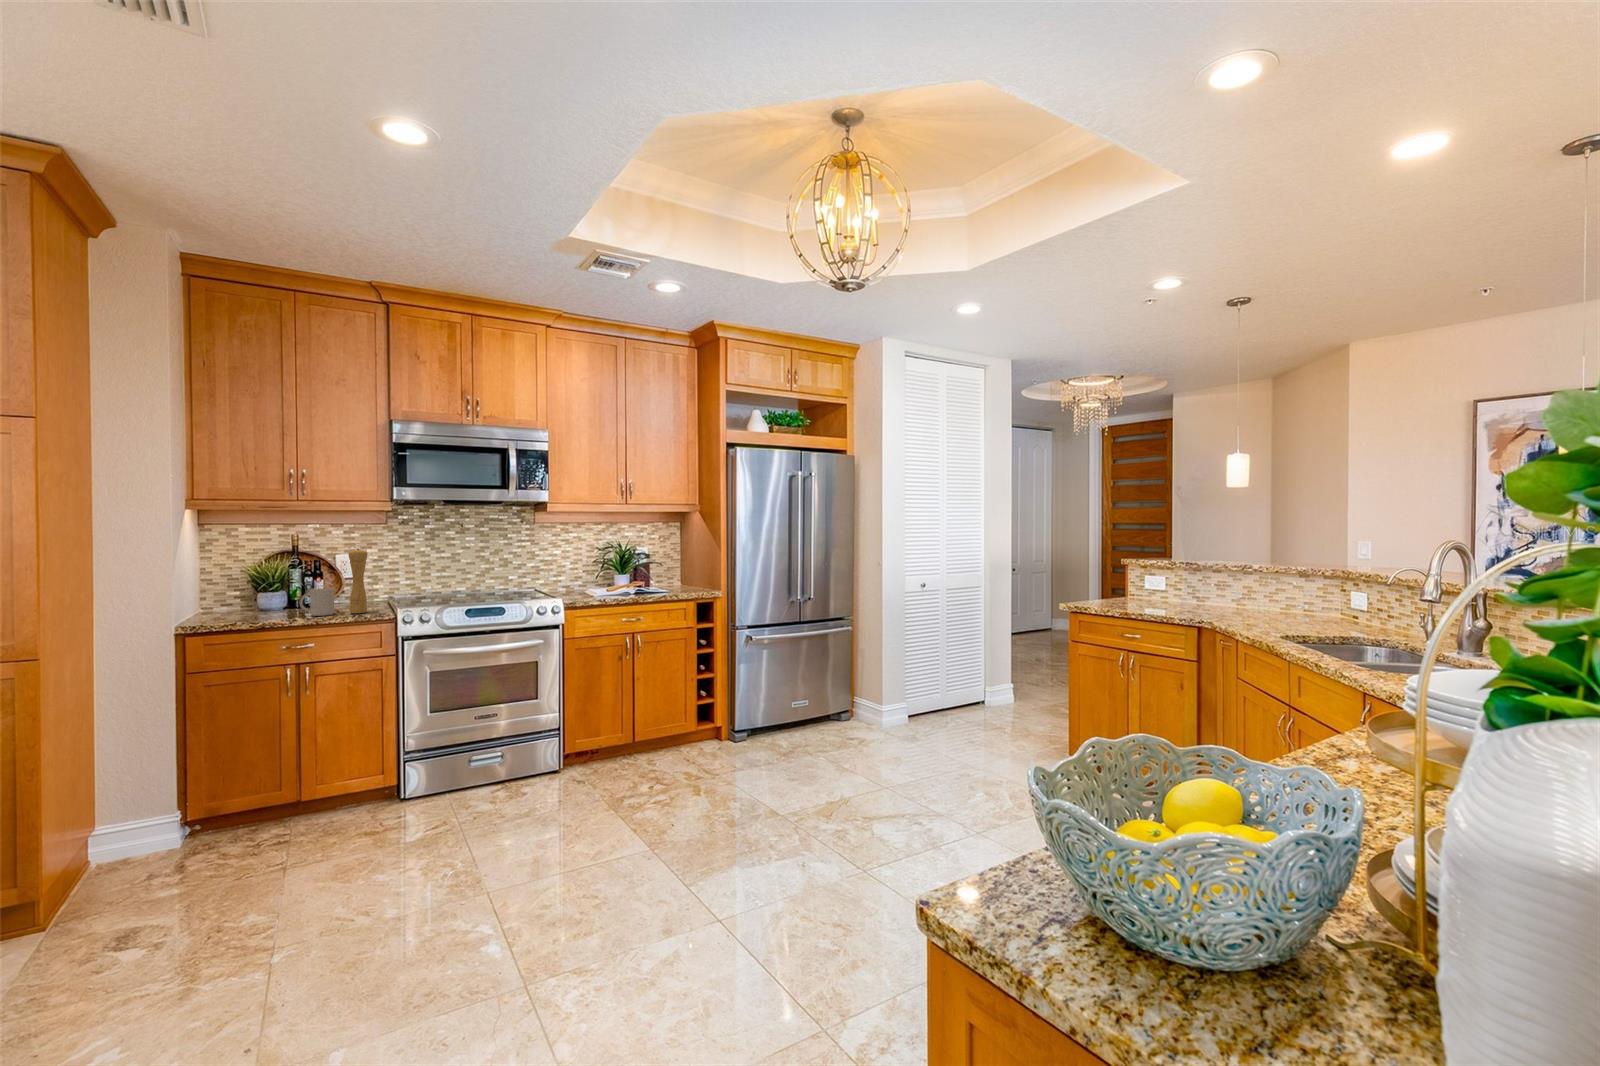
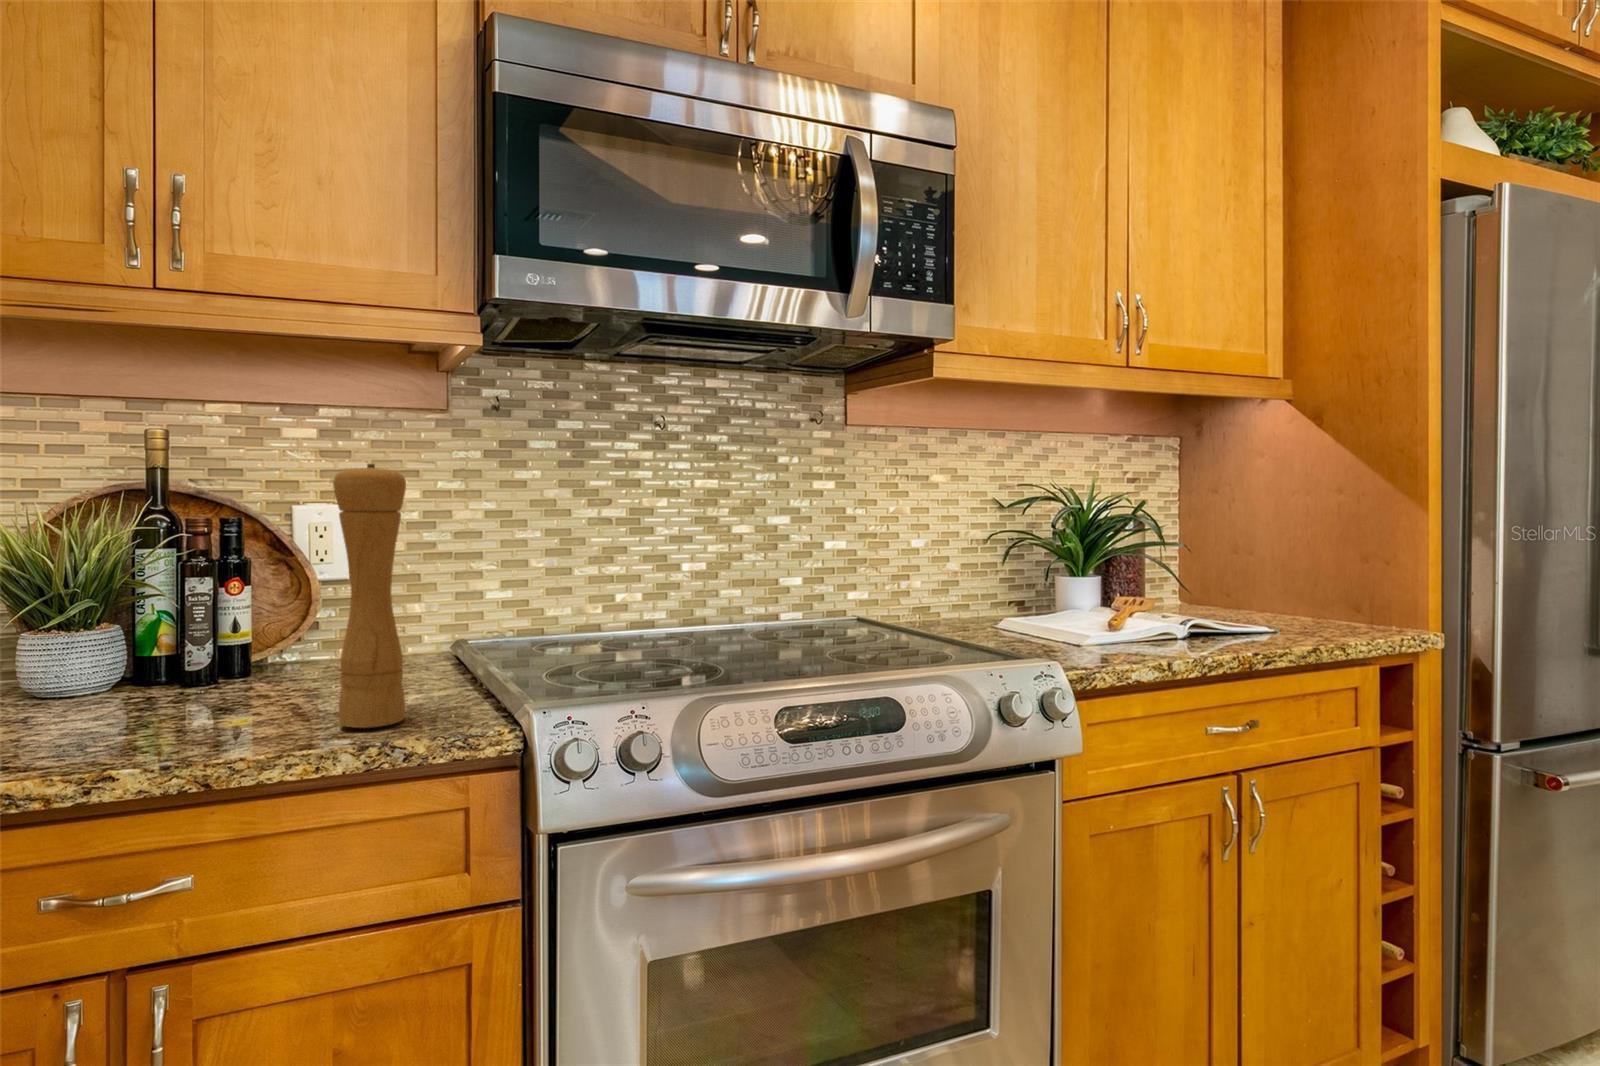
mug: present [300,588,335,616] -> none [141,620,281,739]

